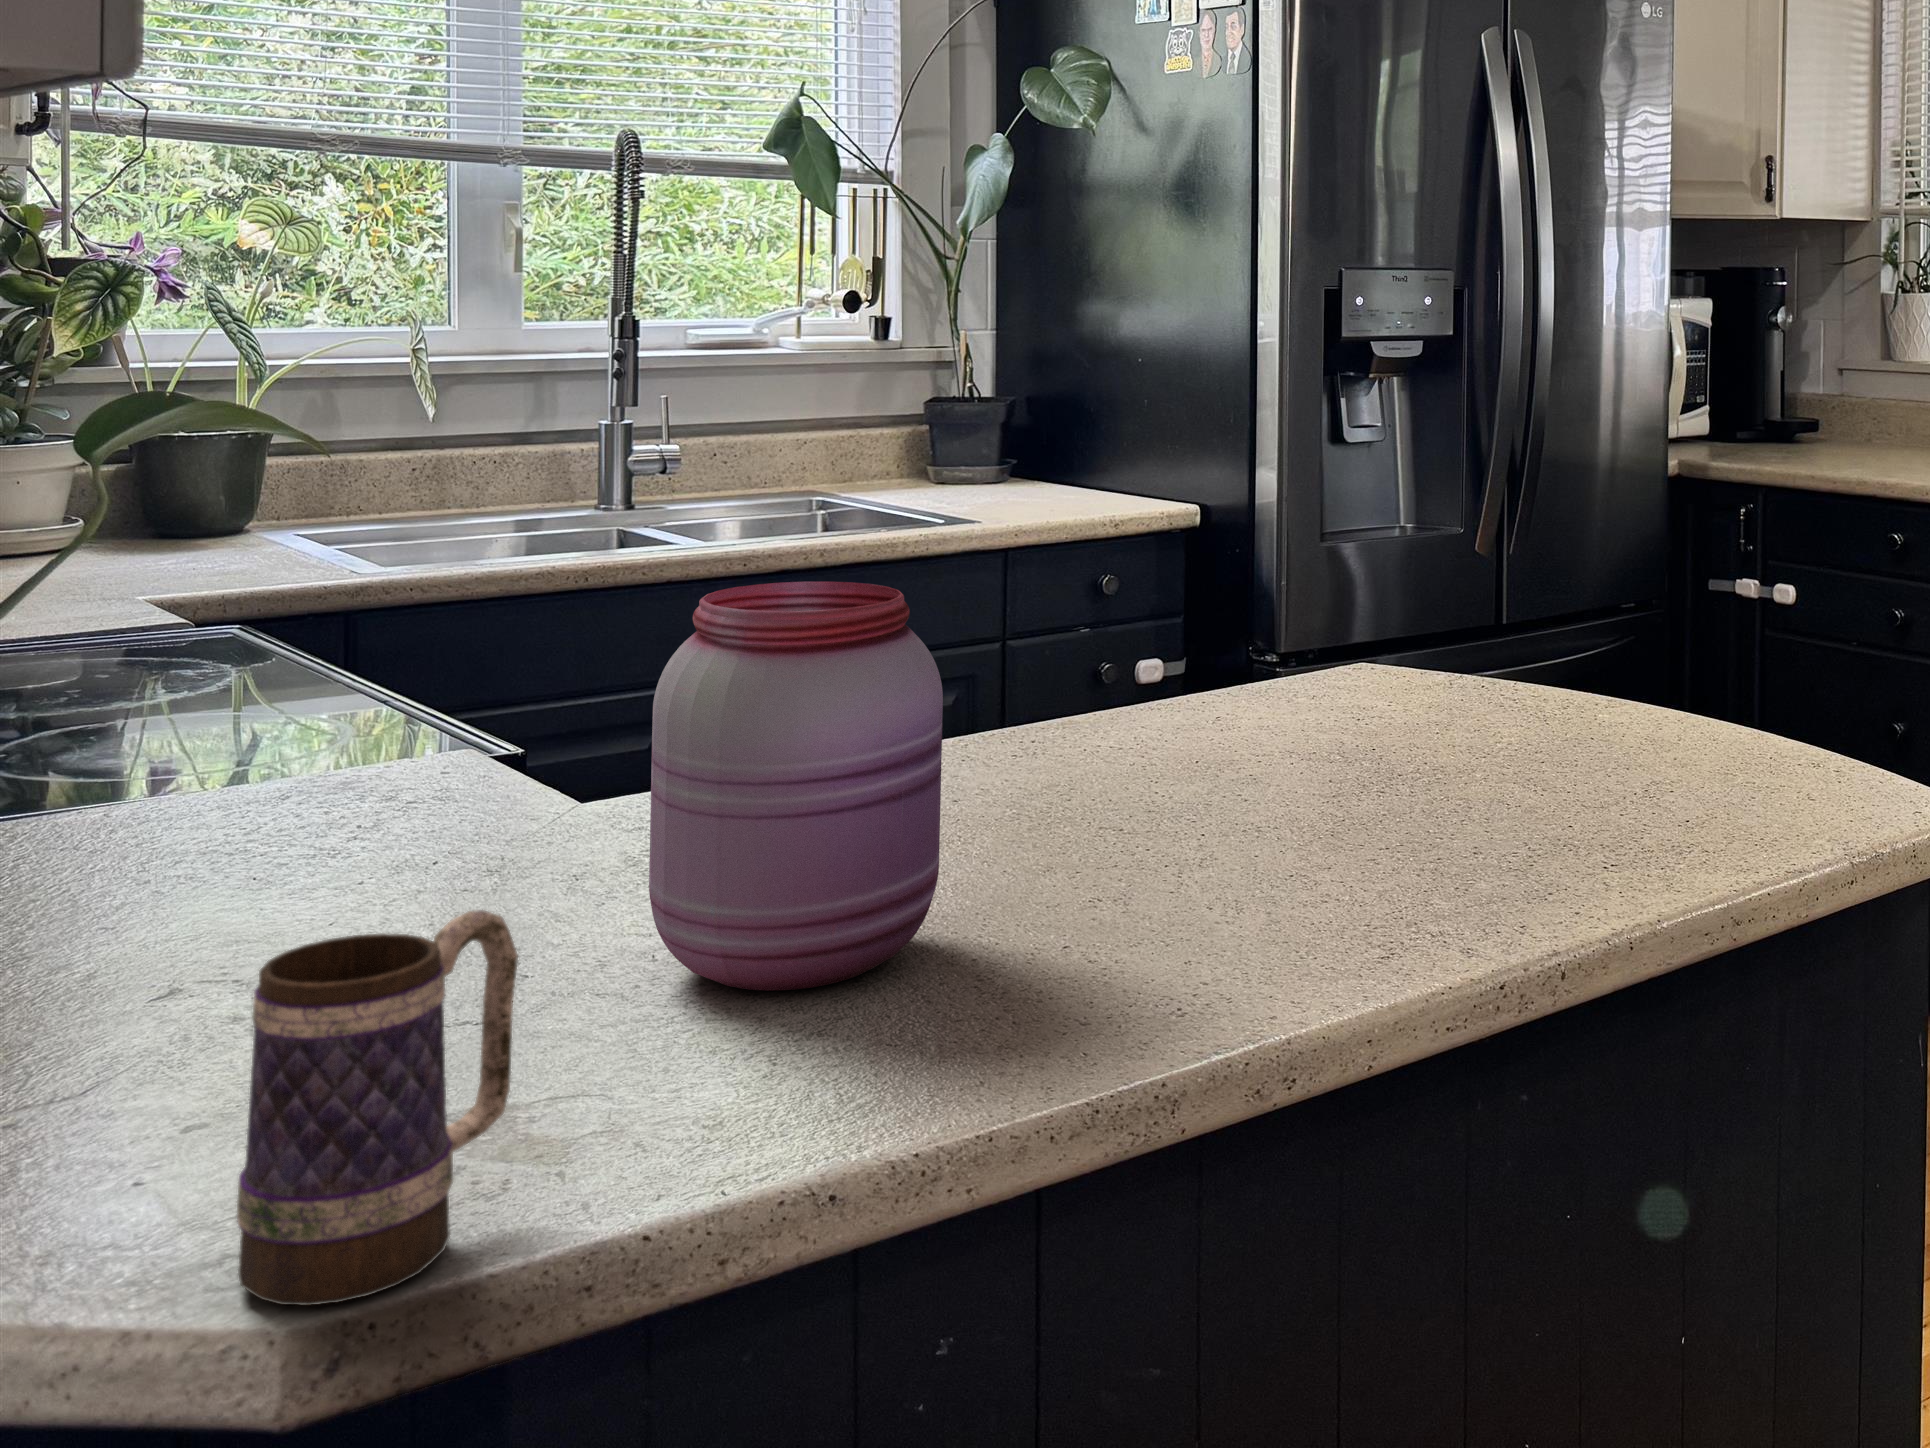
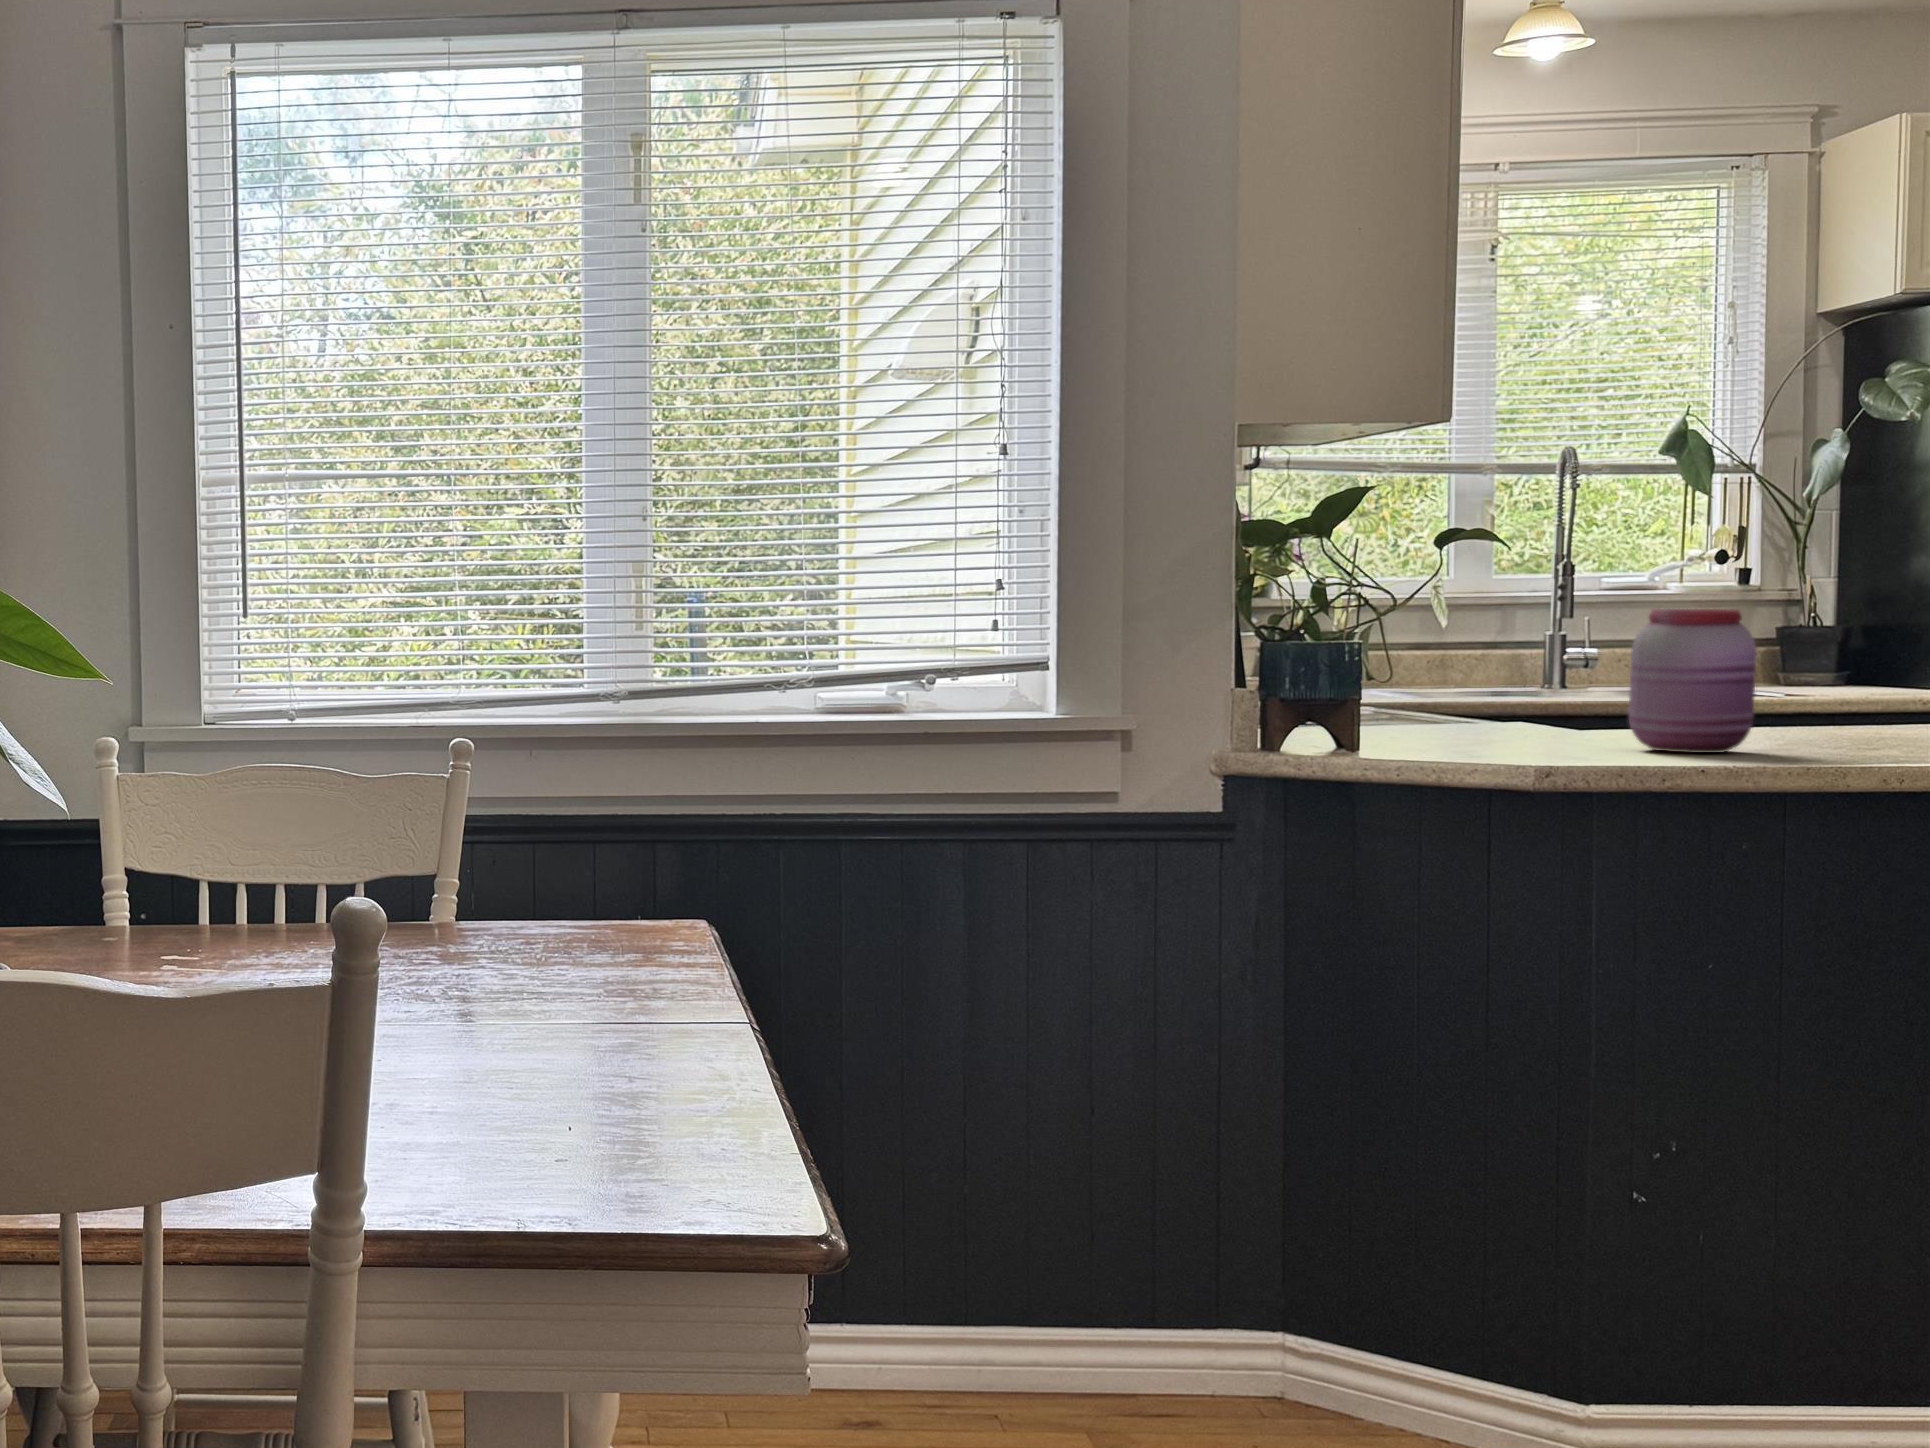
mug: present [237,910,518,1305] -> none [1519,671,1599,764]

